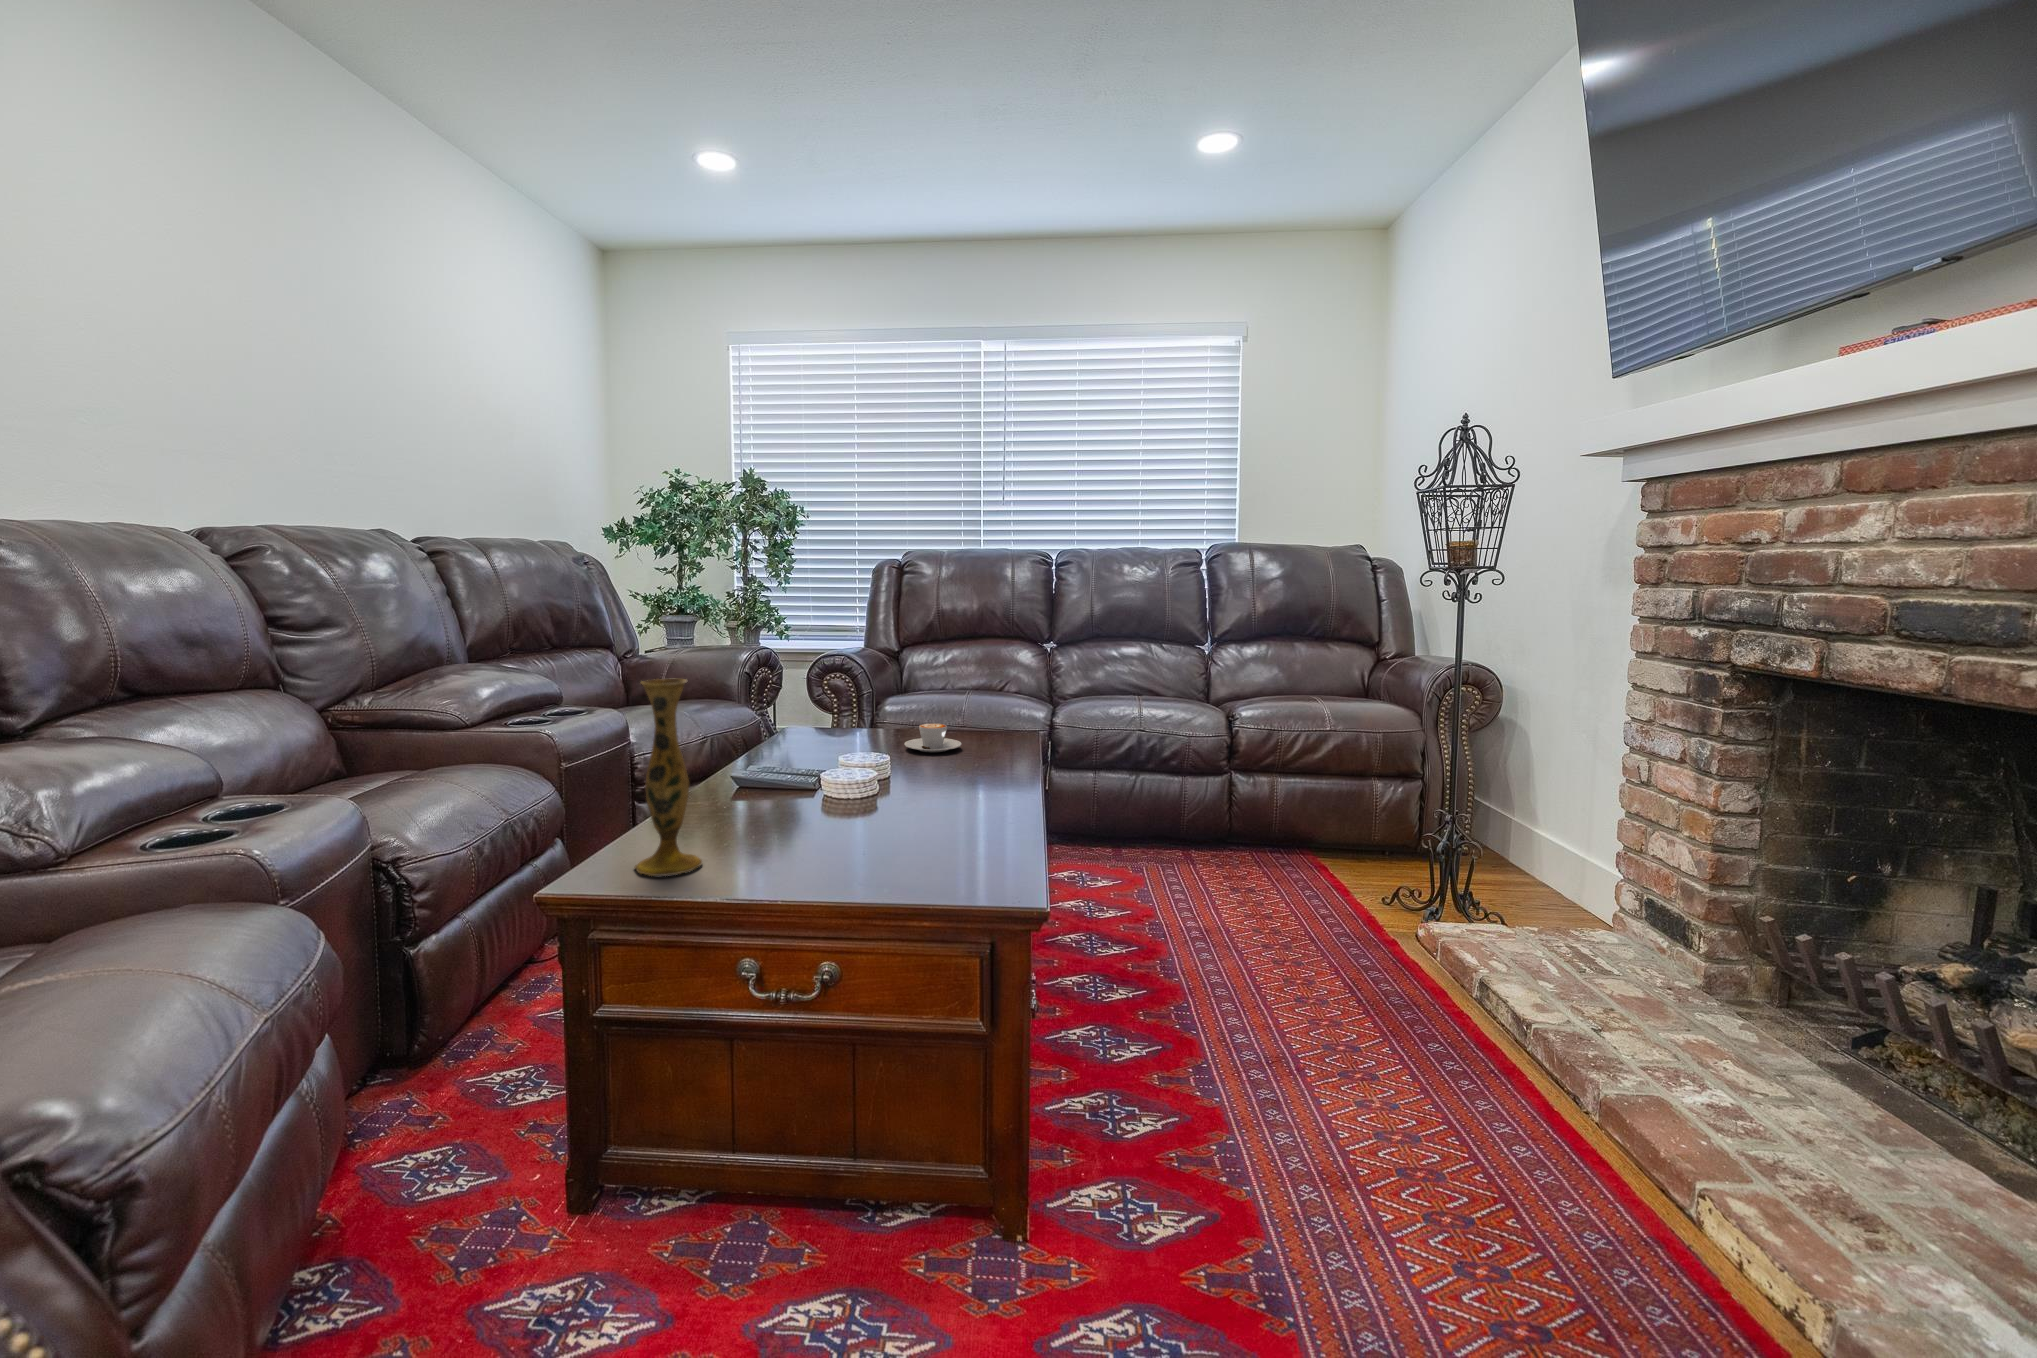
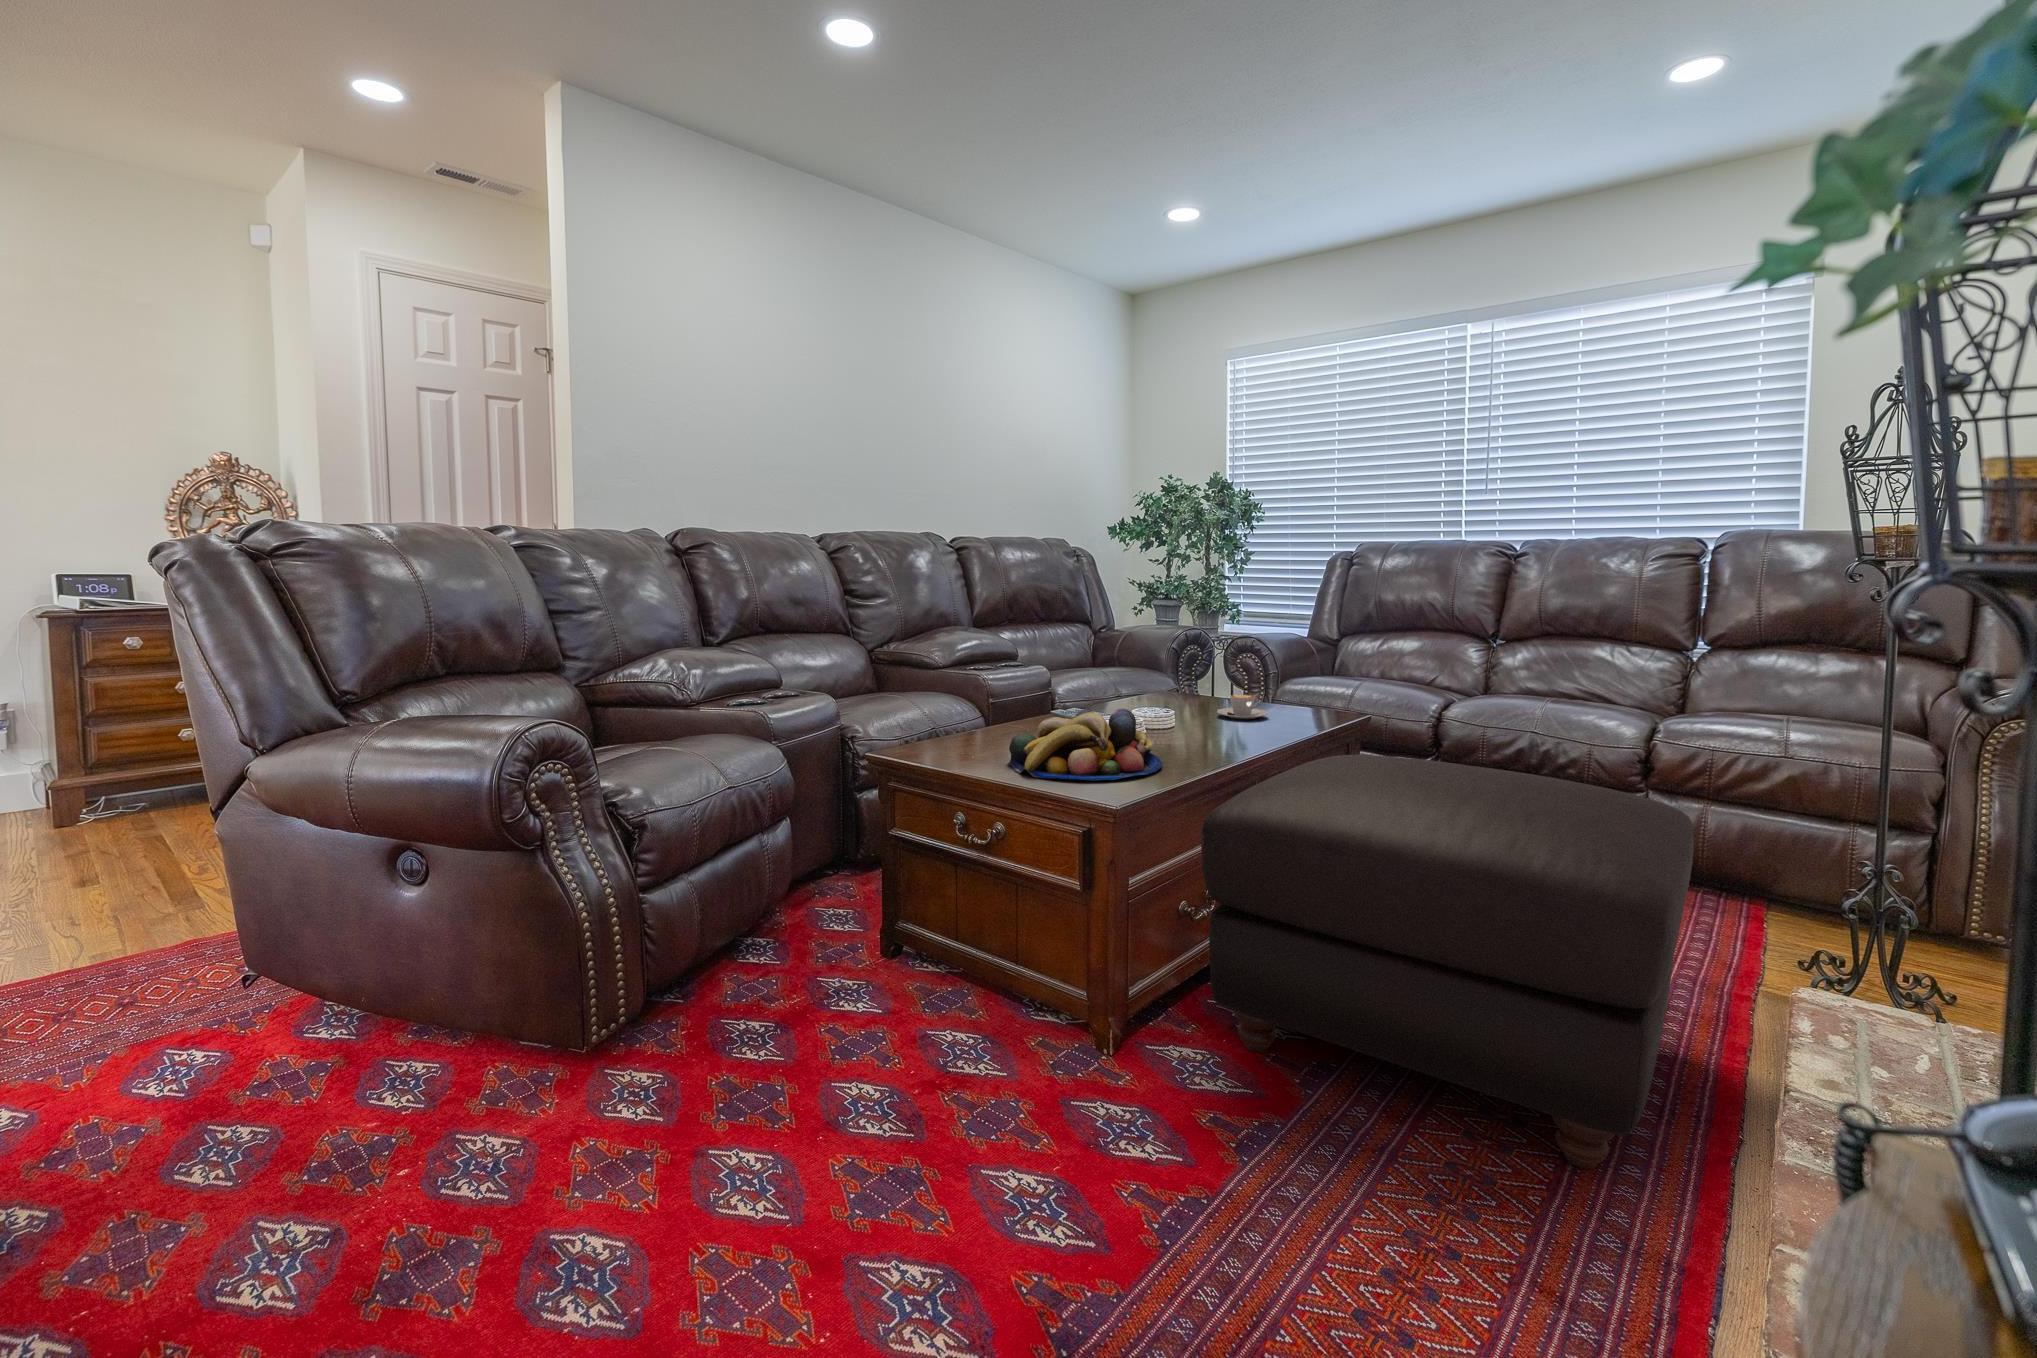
vase: present [635,679,702,876] -> none [925,631,967,757]
fruit bowl: none [785,765,989,883] -> present [1008,709,1162,781]
ottoman: none [1072,780,1605,1172] -> present [1201,755,1694,1169]

